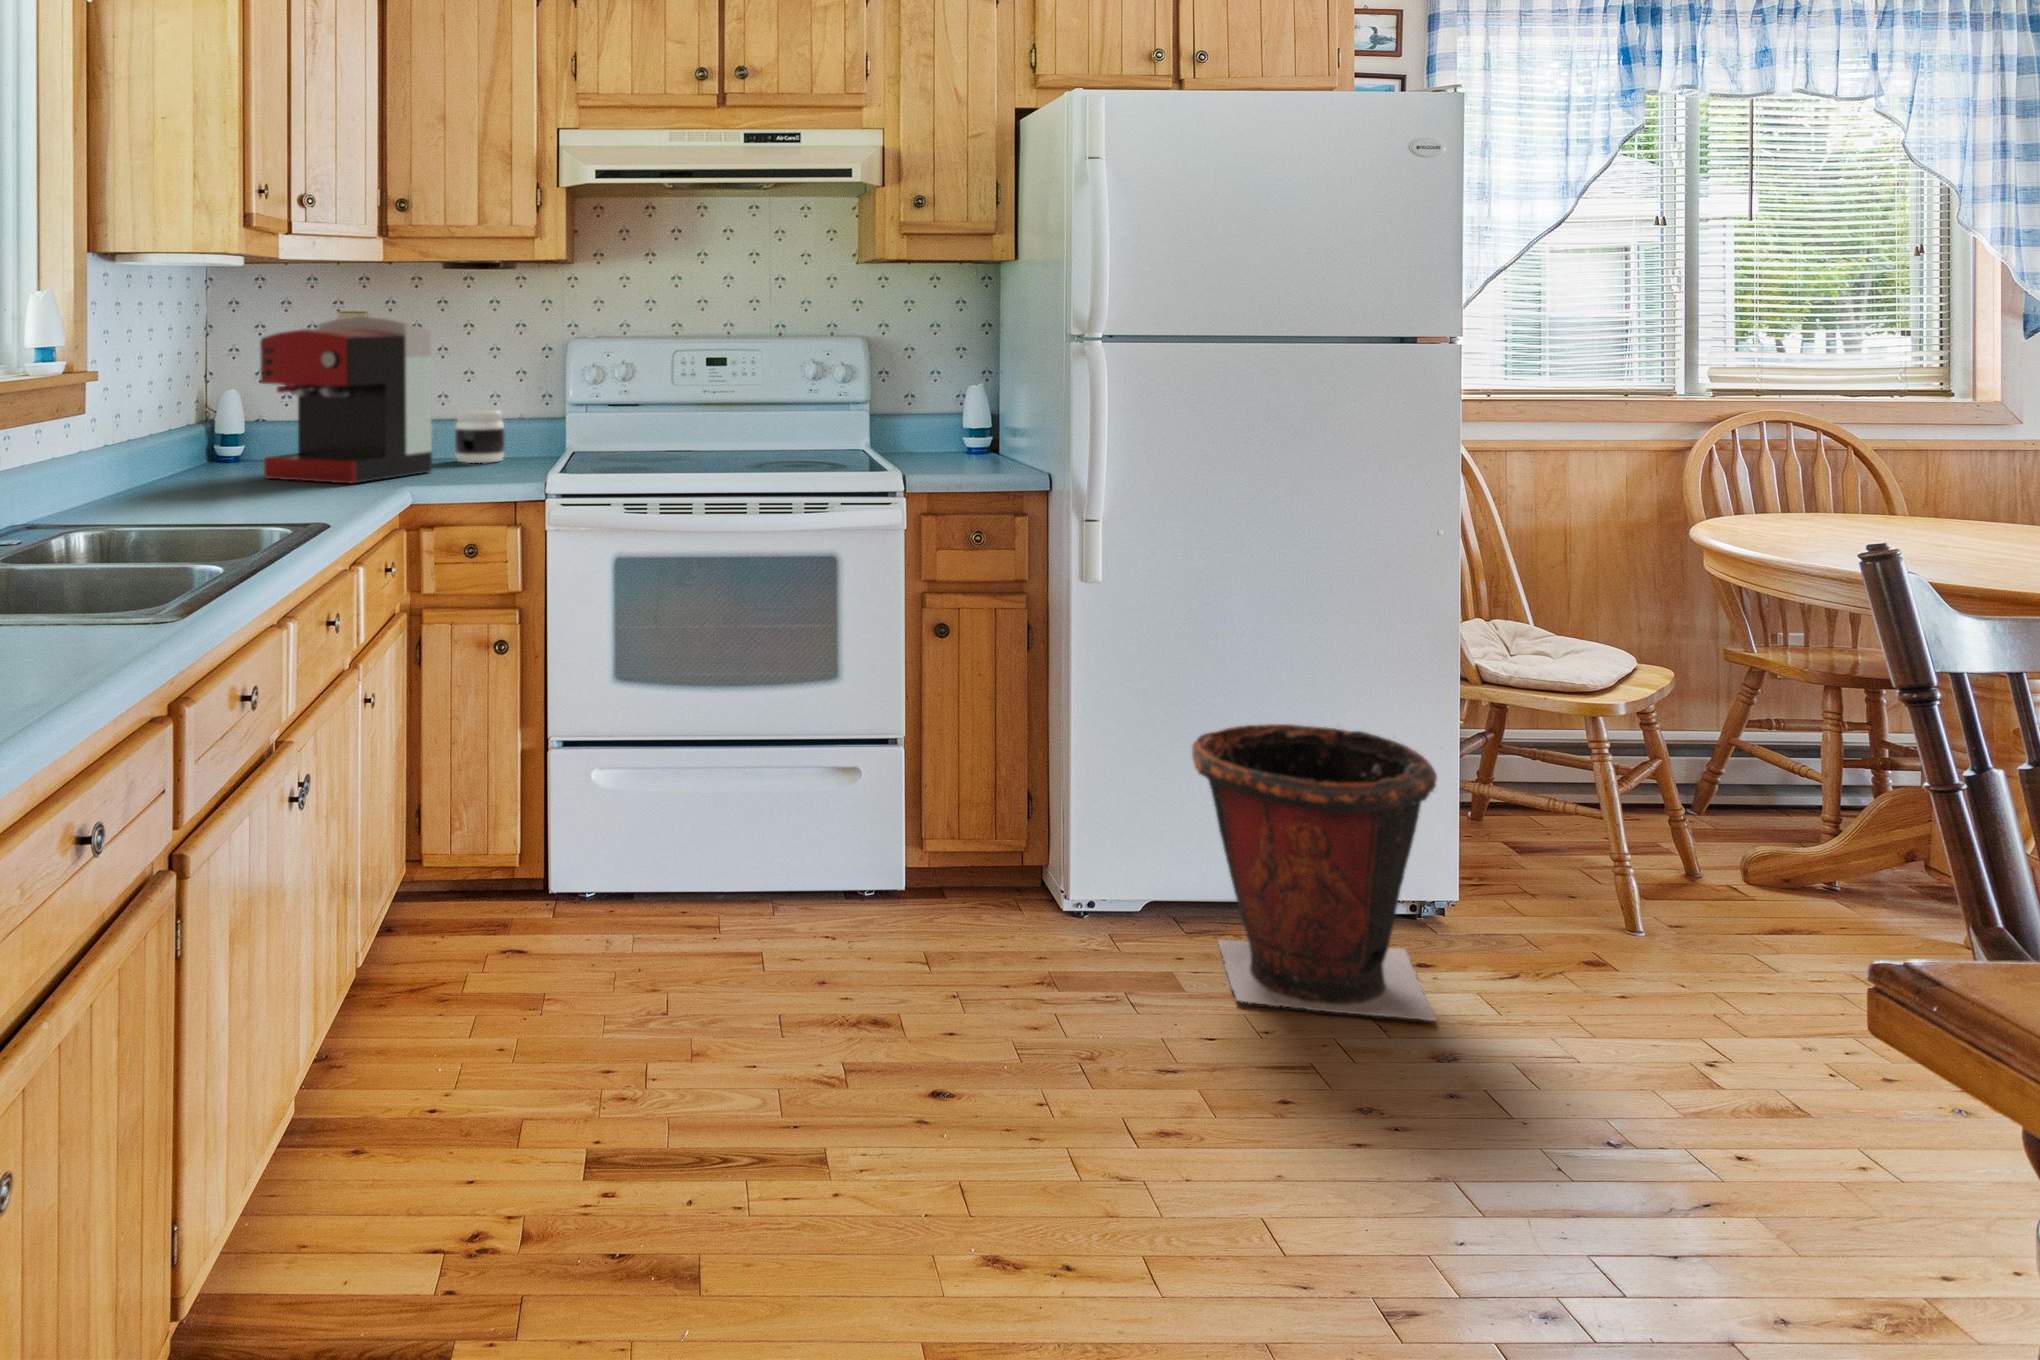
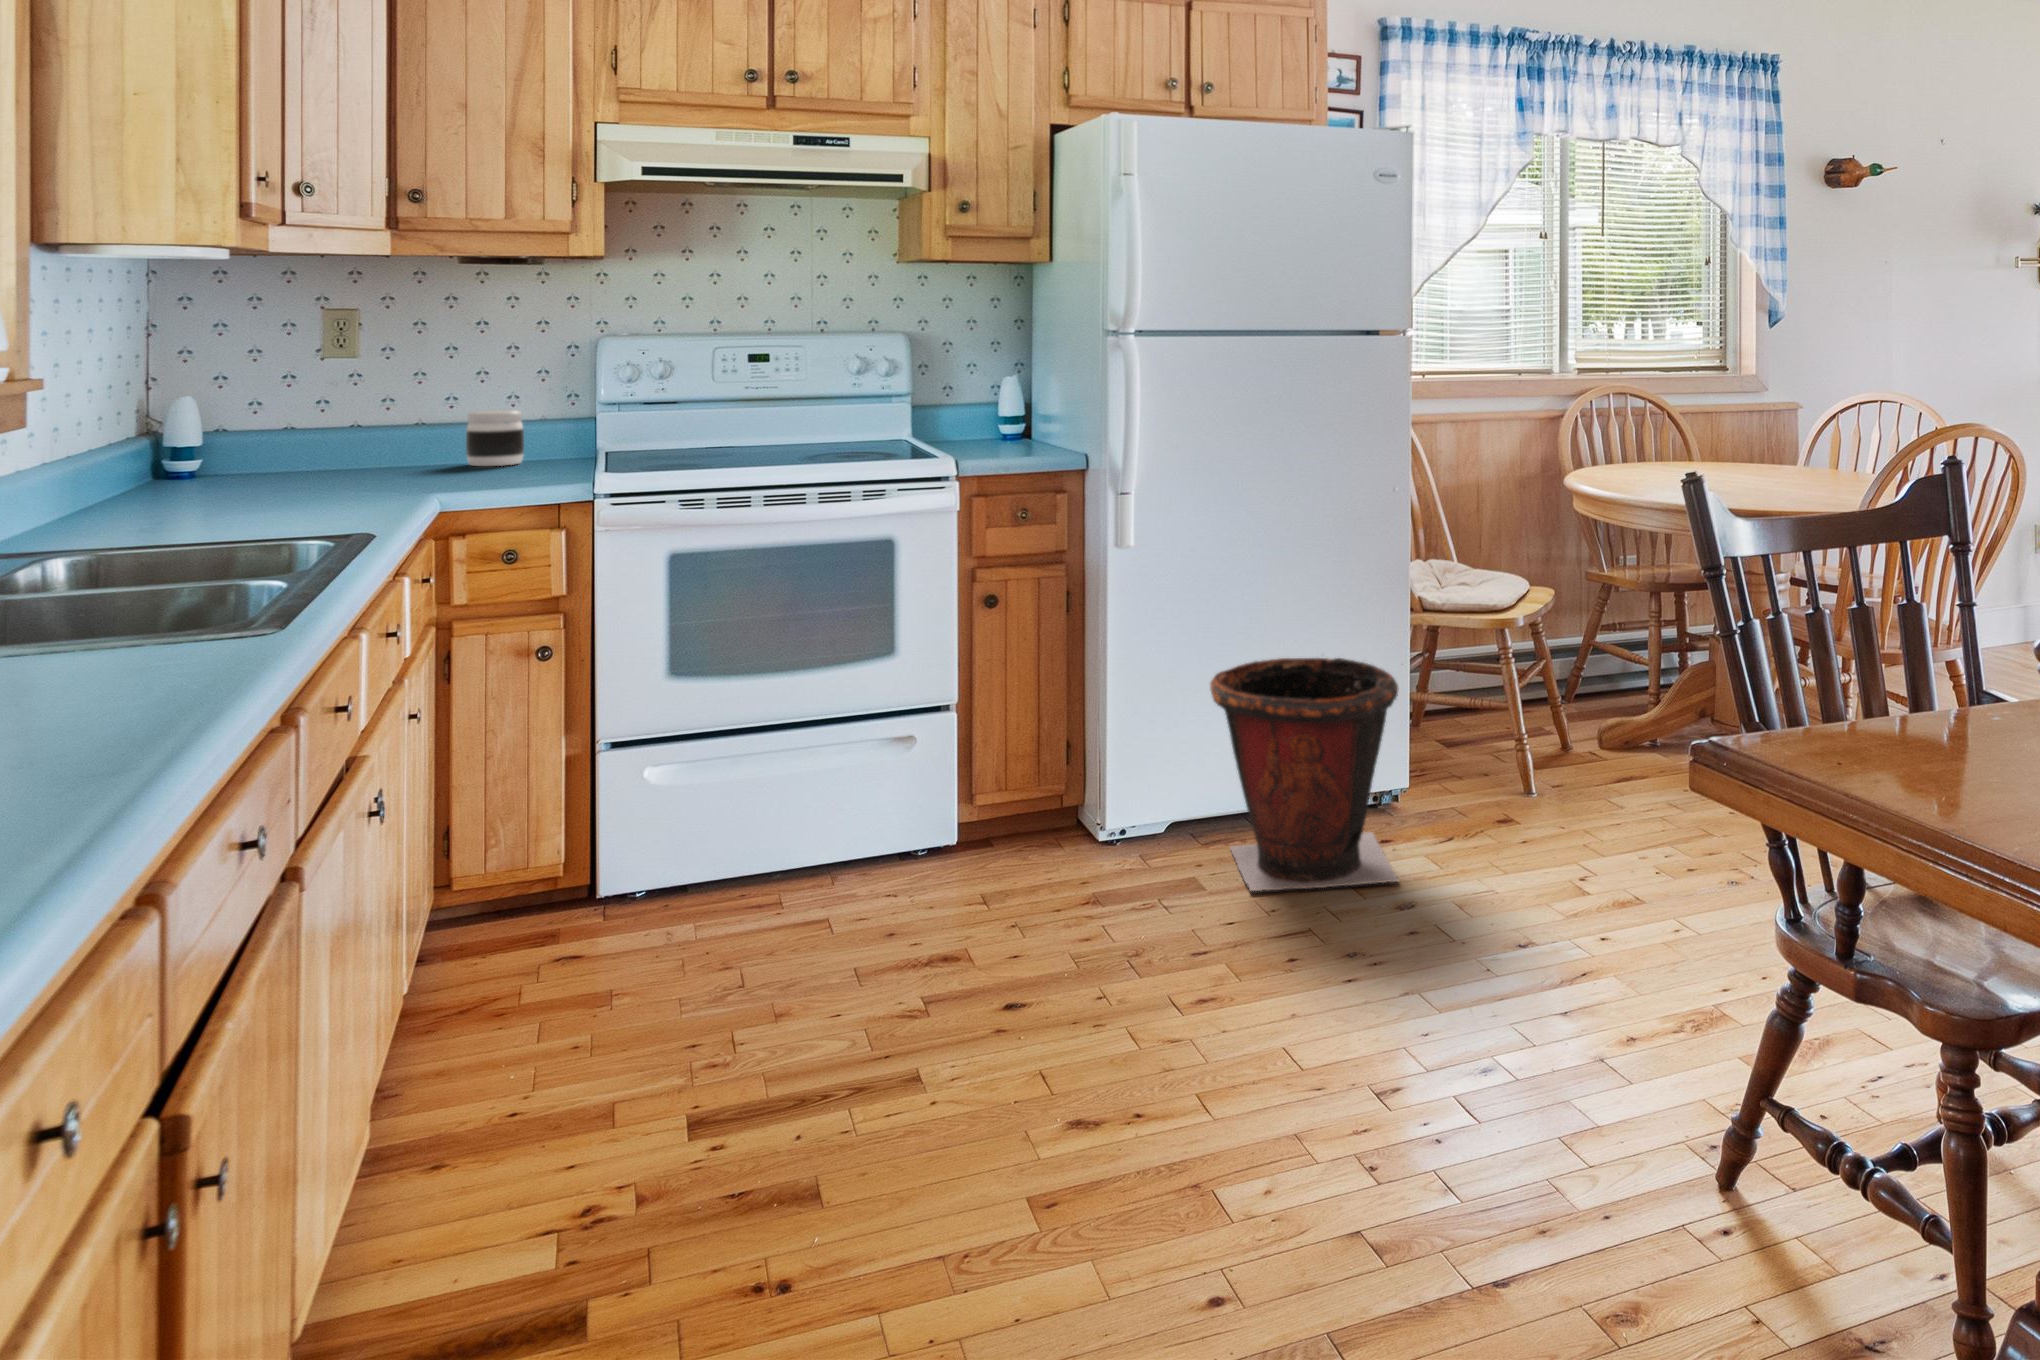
coffee maker: present [260,316,432,483] -> none [240,313,448,493]

